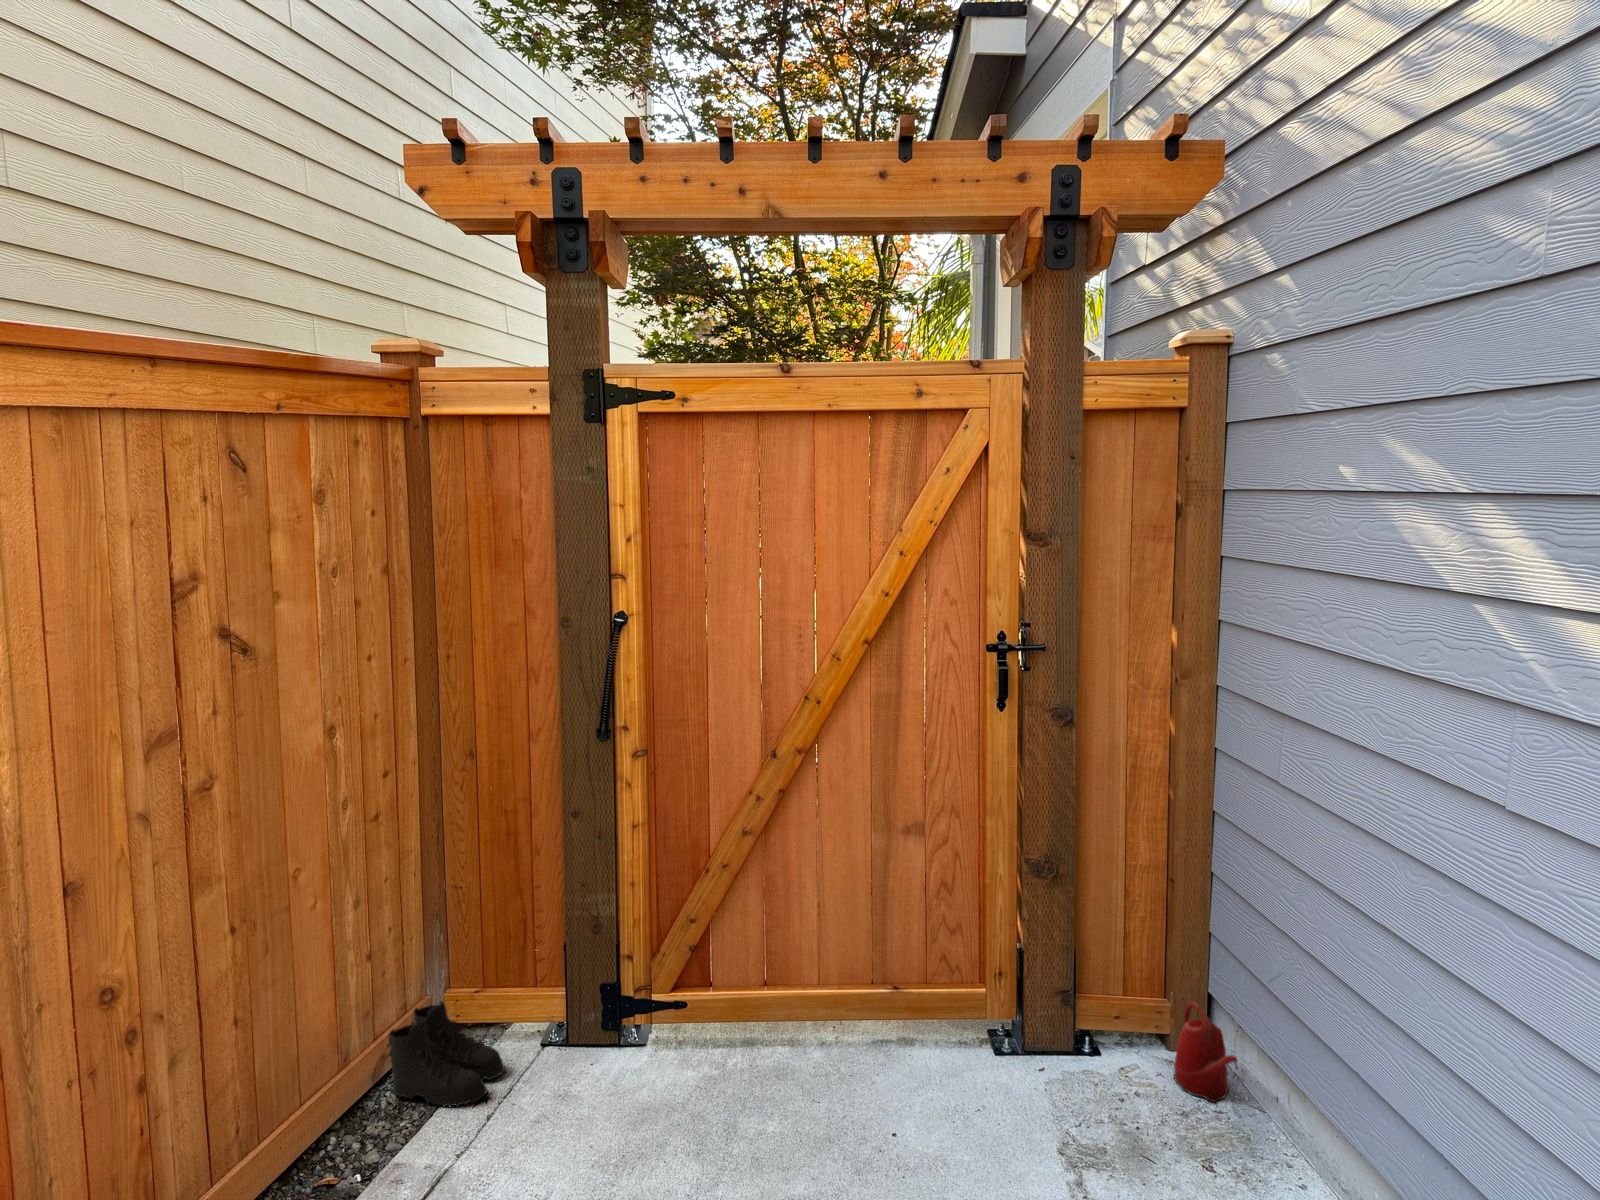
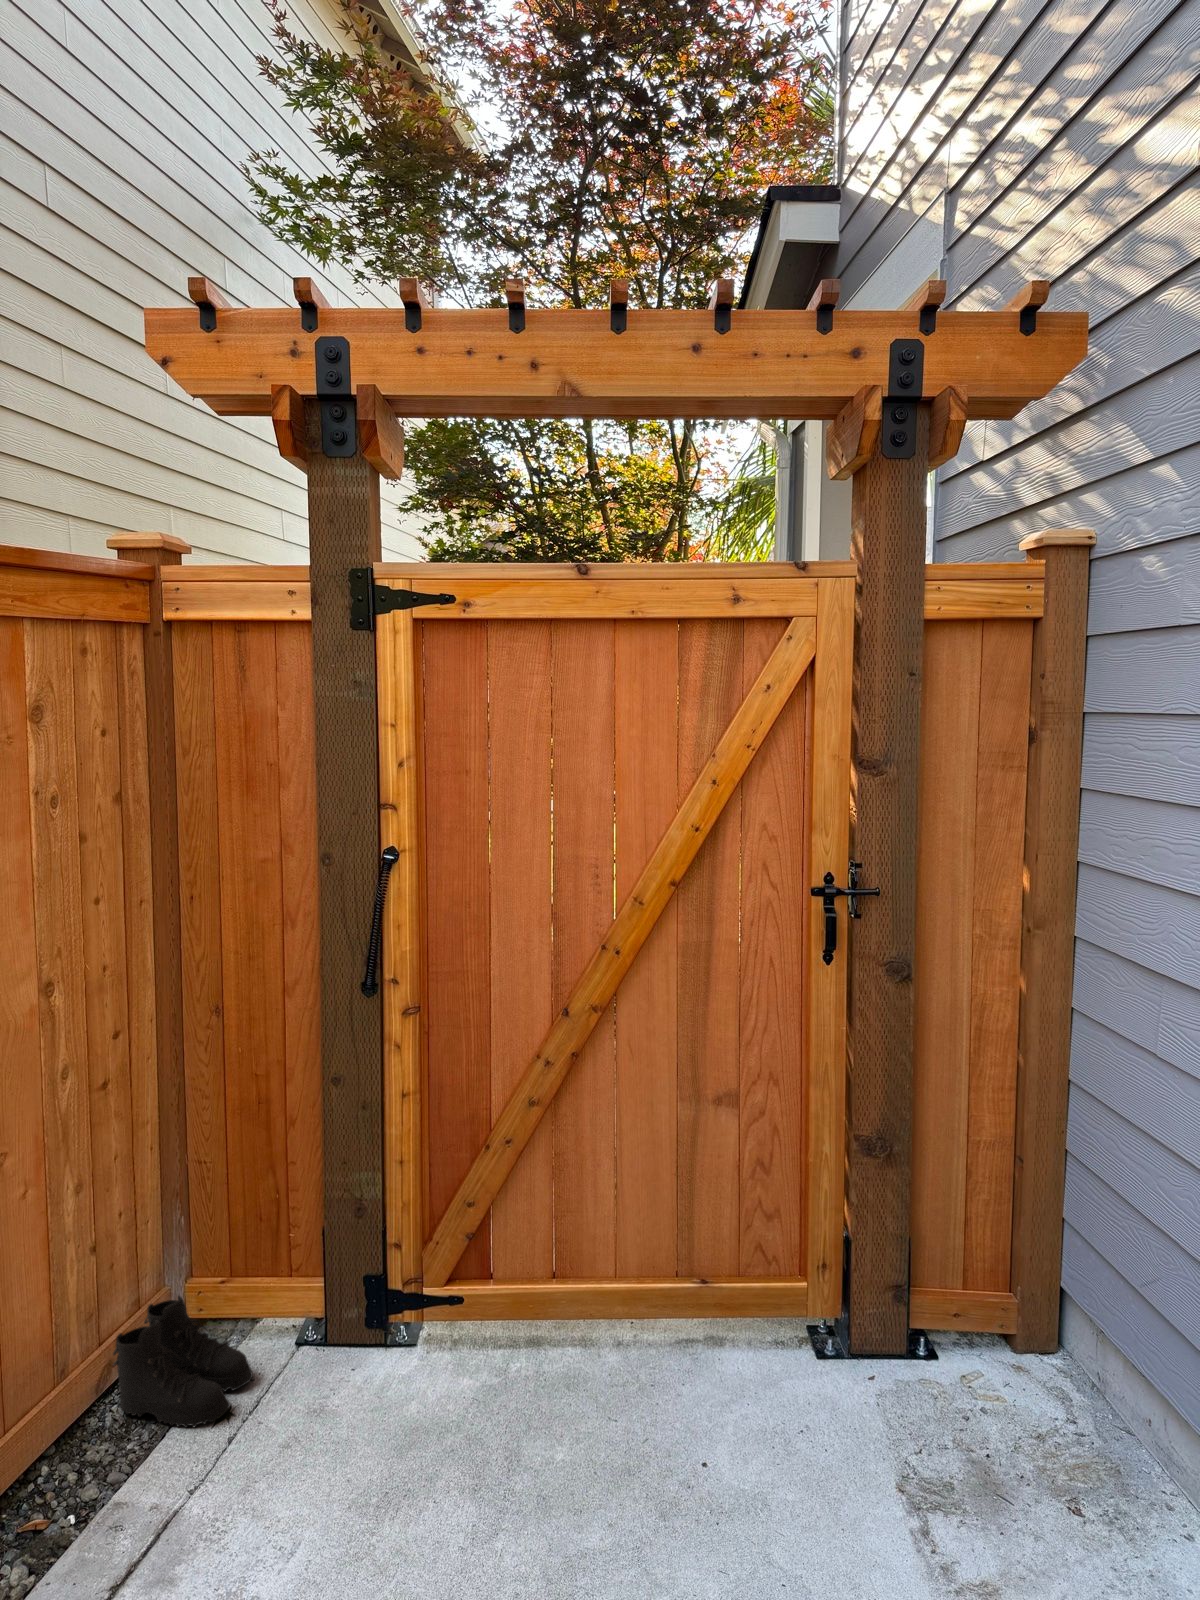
watering can: present [1174,1003,1237,1102] -> none [1025,1301,1107,1422]

